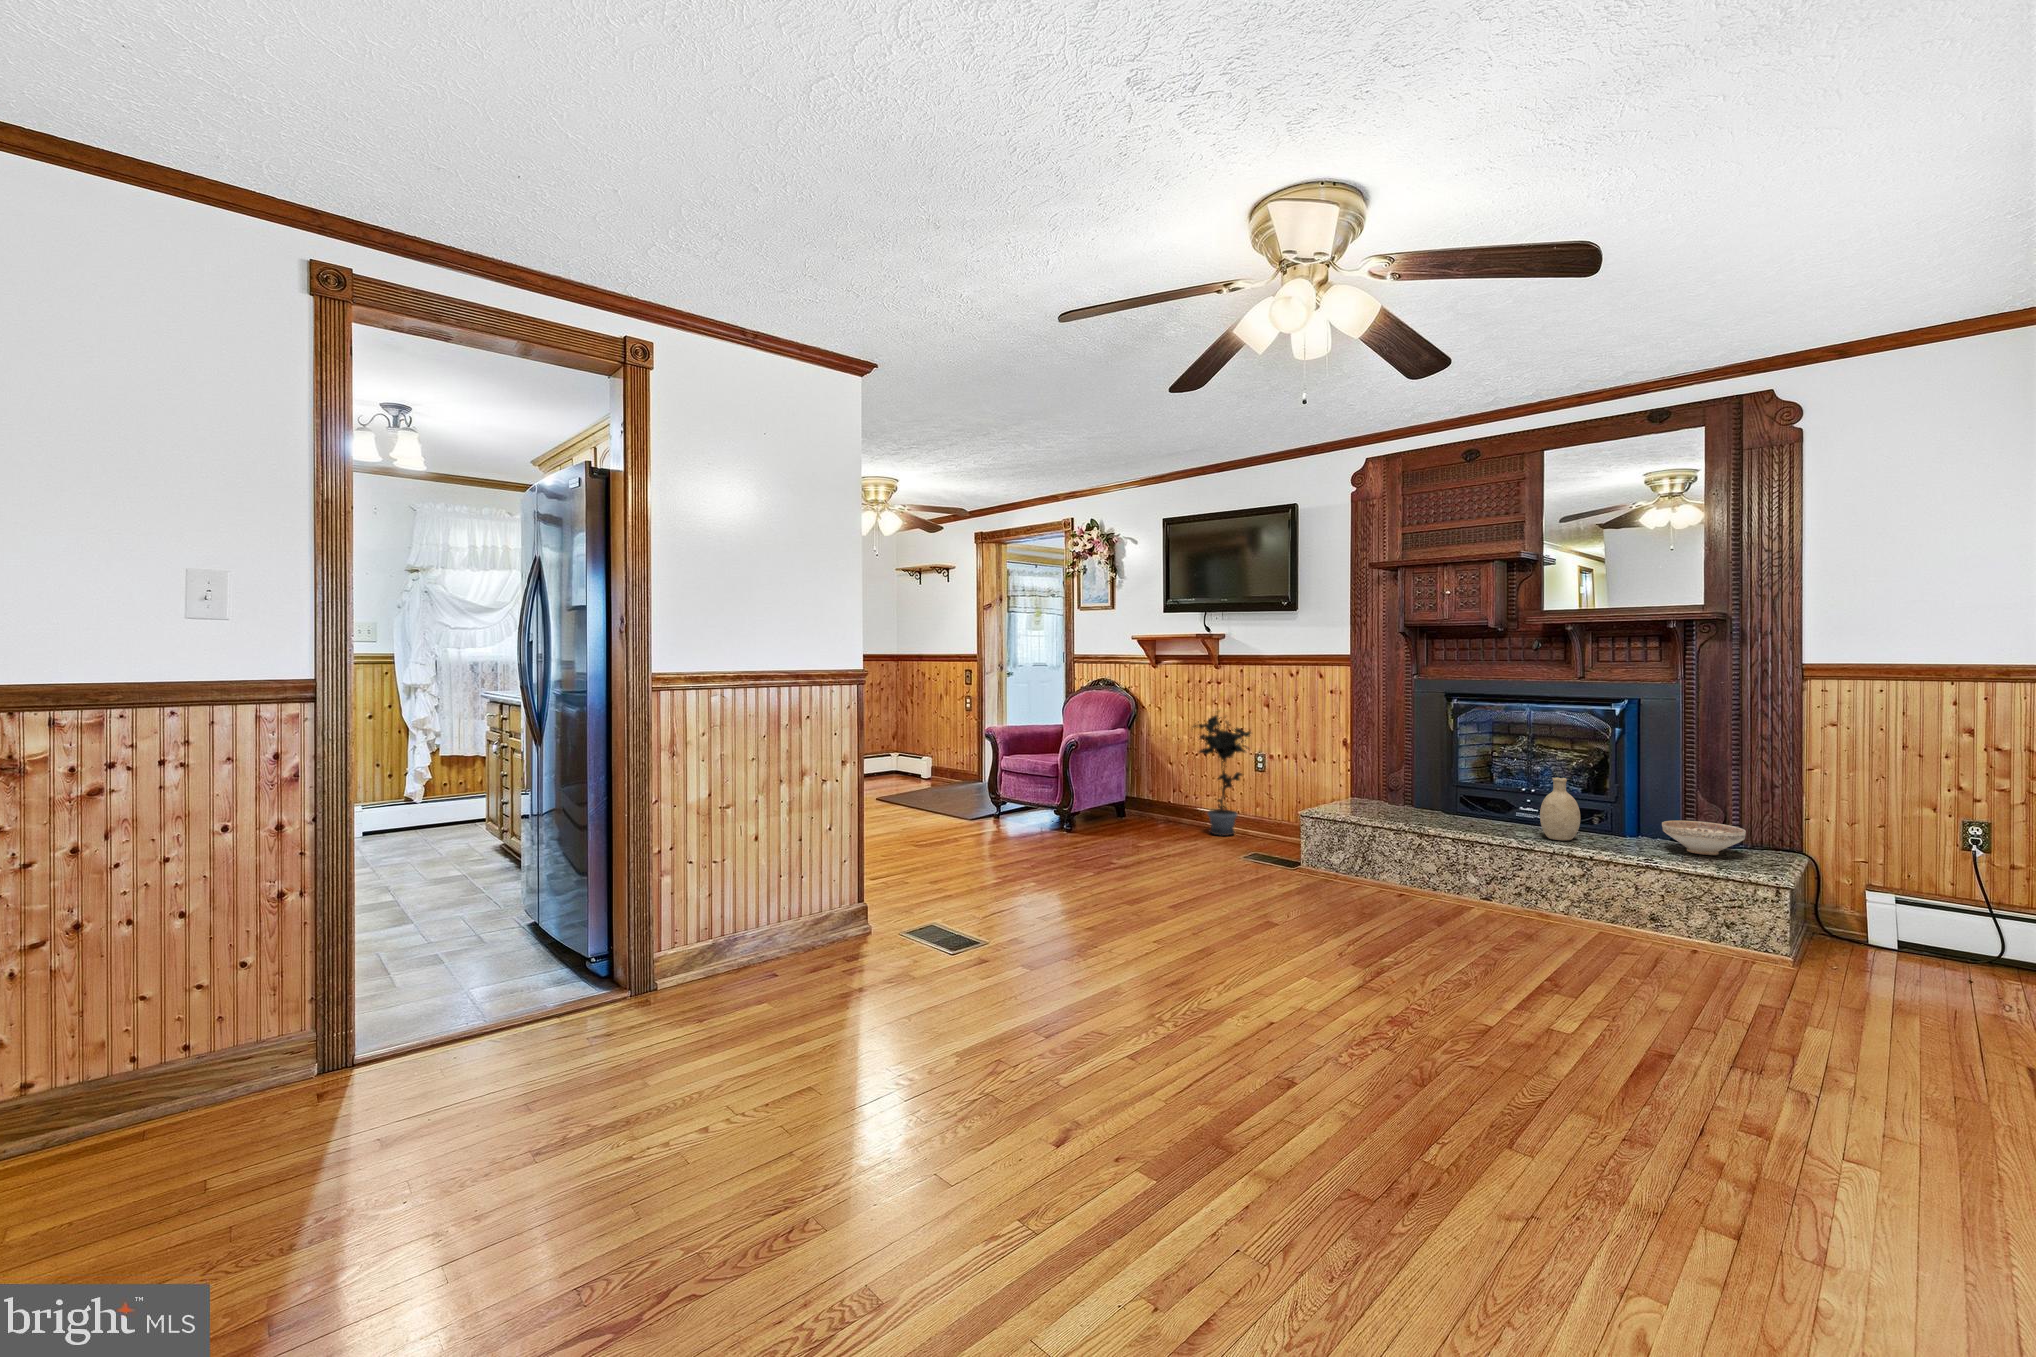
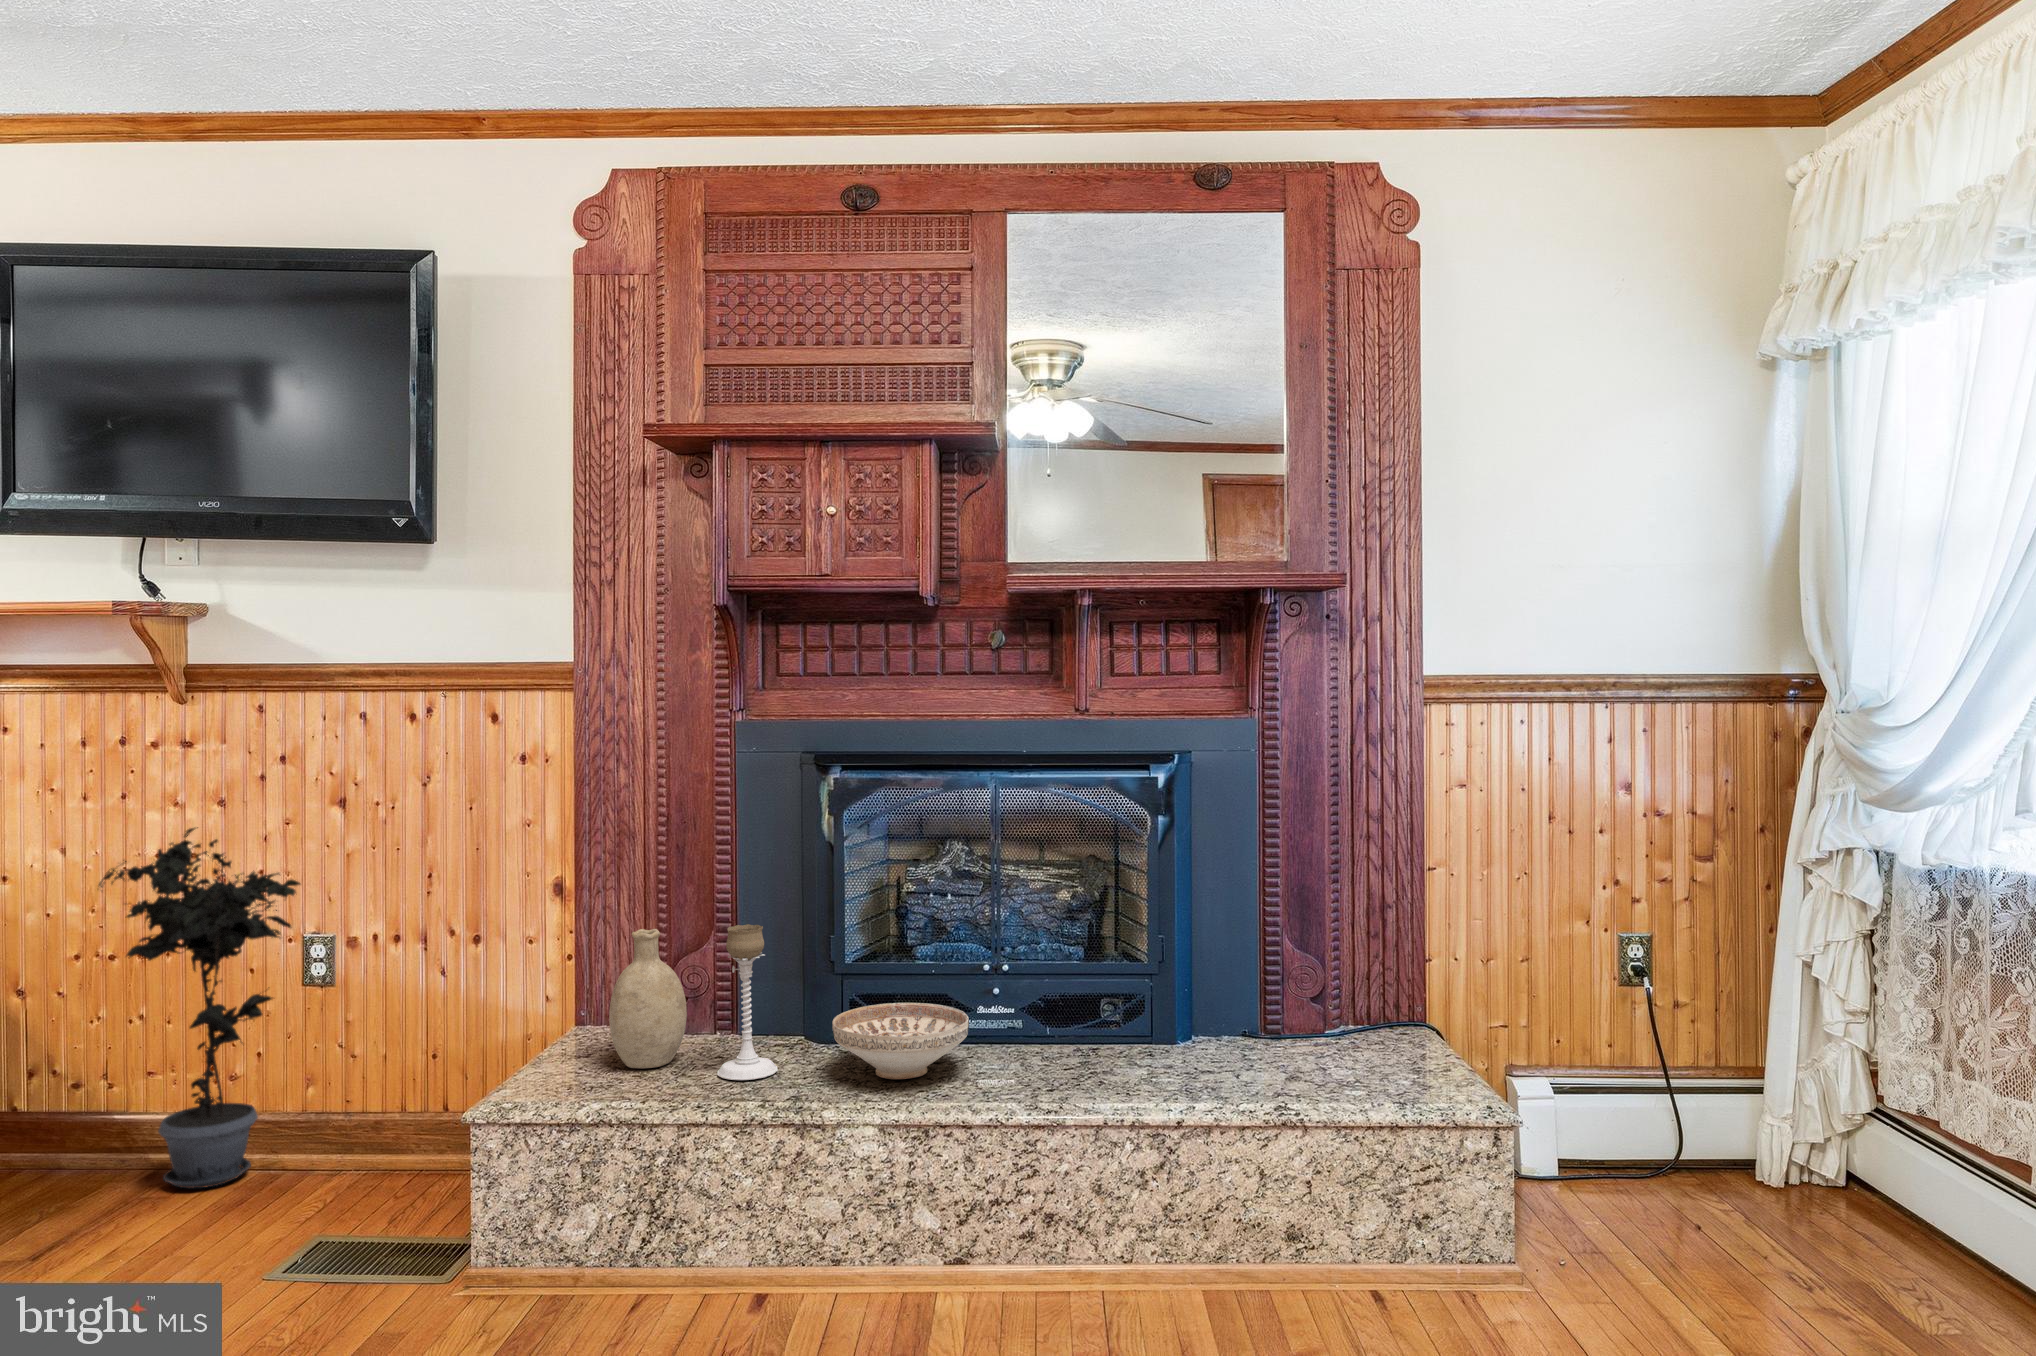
candle holder: none [1396,759,1422,820] -> present [717,924,778,1080]
decorative vase: present [1540,777,1580,840] -> present [609,929,687,1068]
decorative bowl: present [1662,820,1746,855] -> present [832,1002,969,1079]

